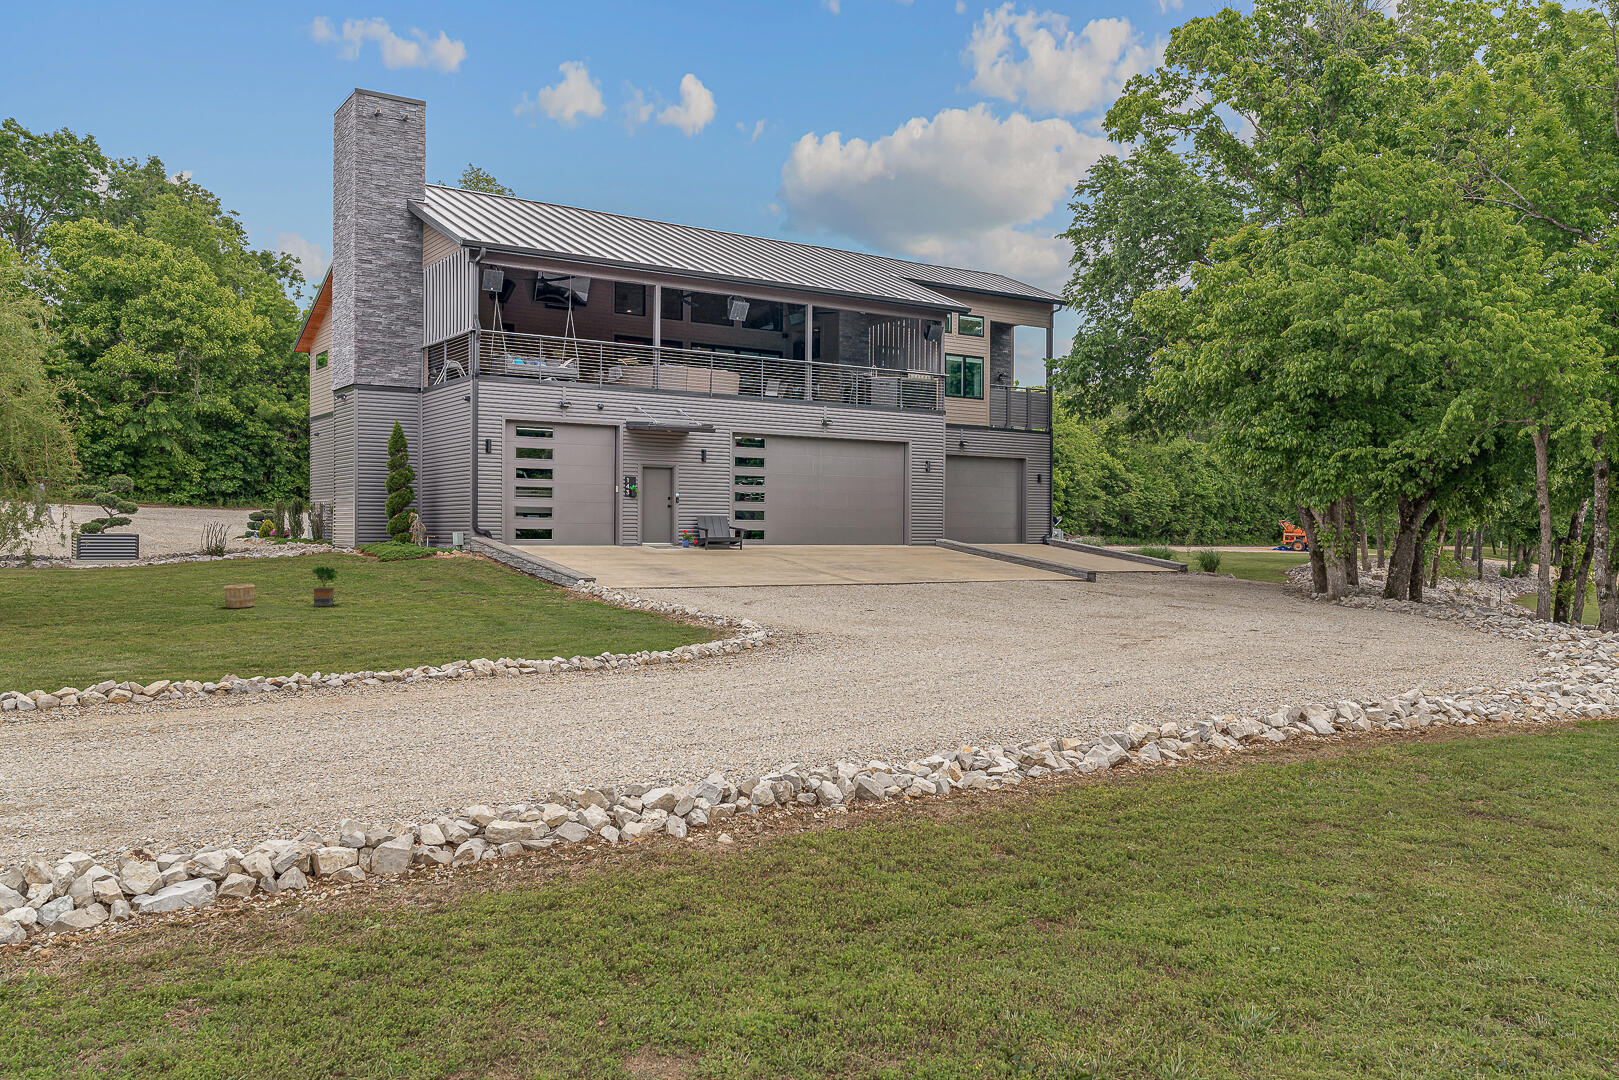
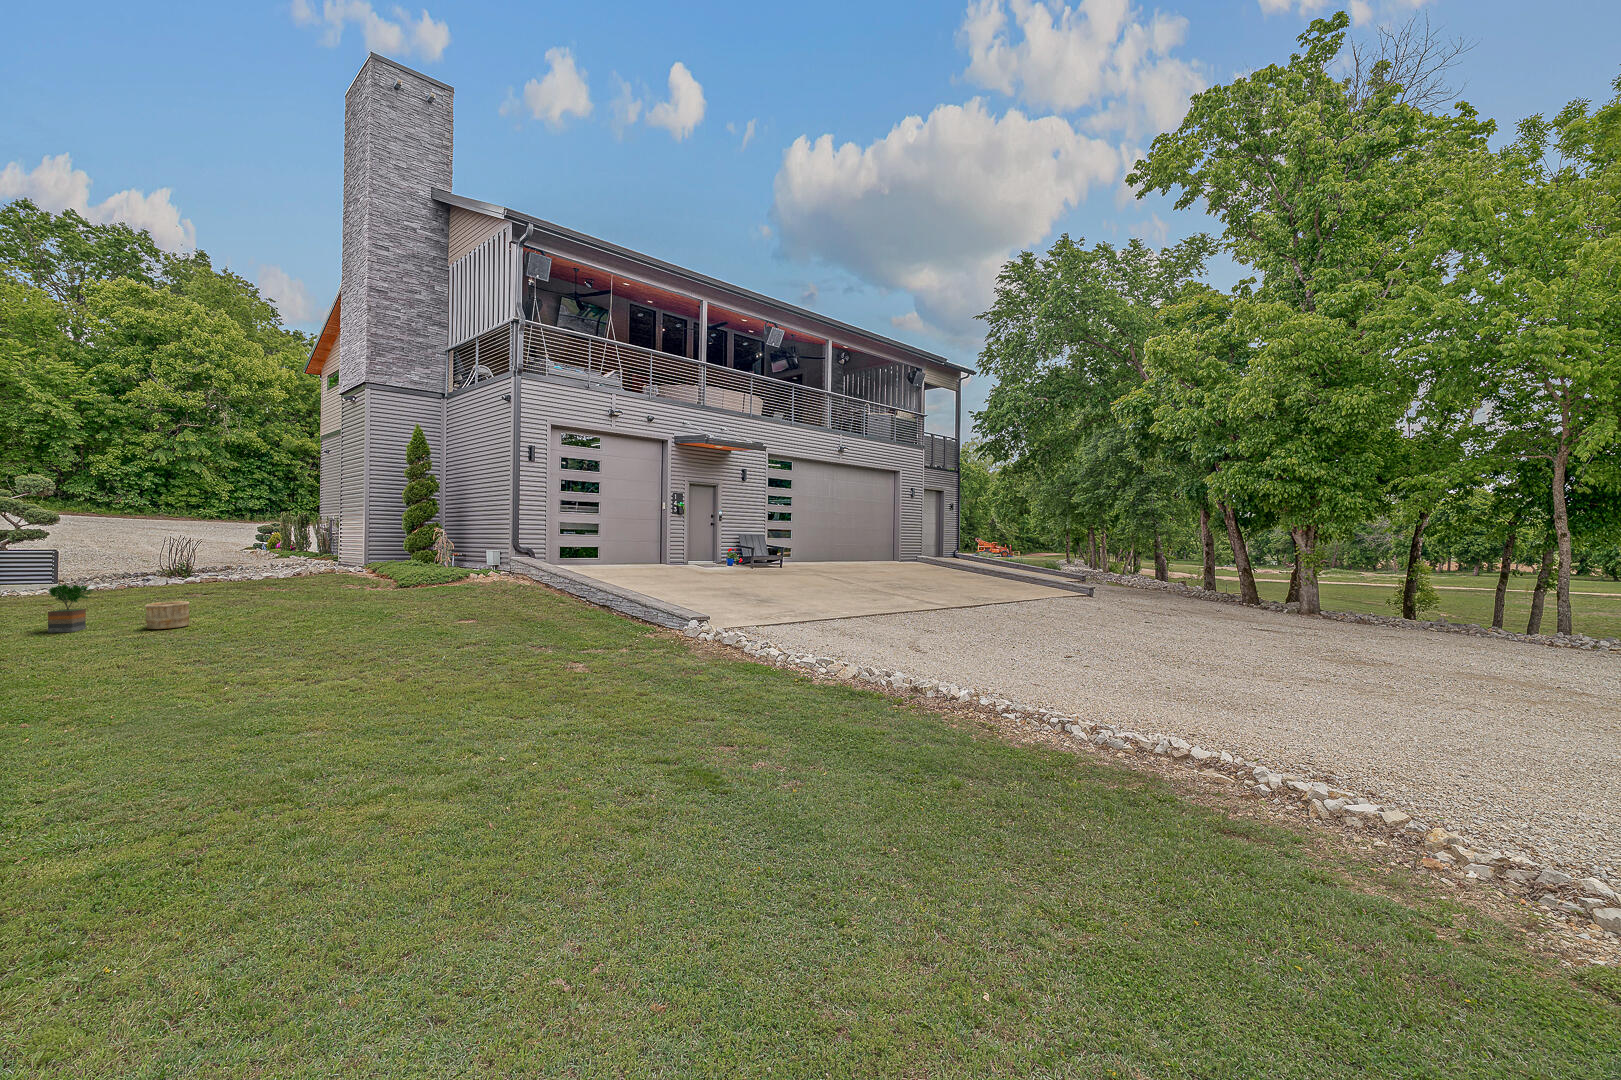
potted tree: present [312,567,338,606] -> present [48,585,93,633]

